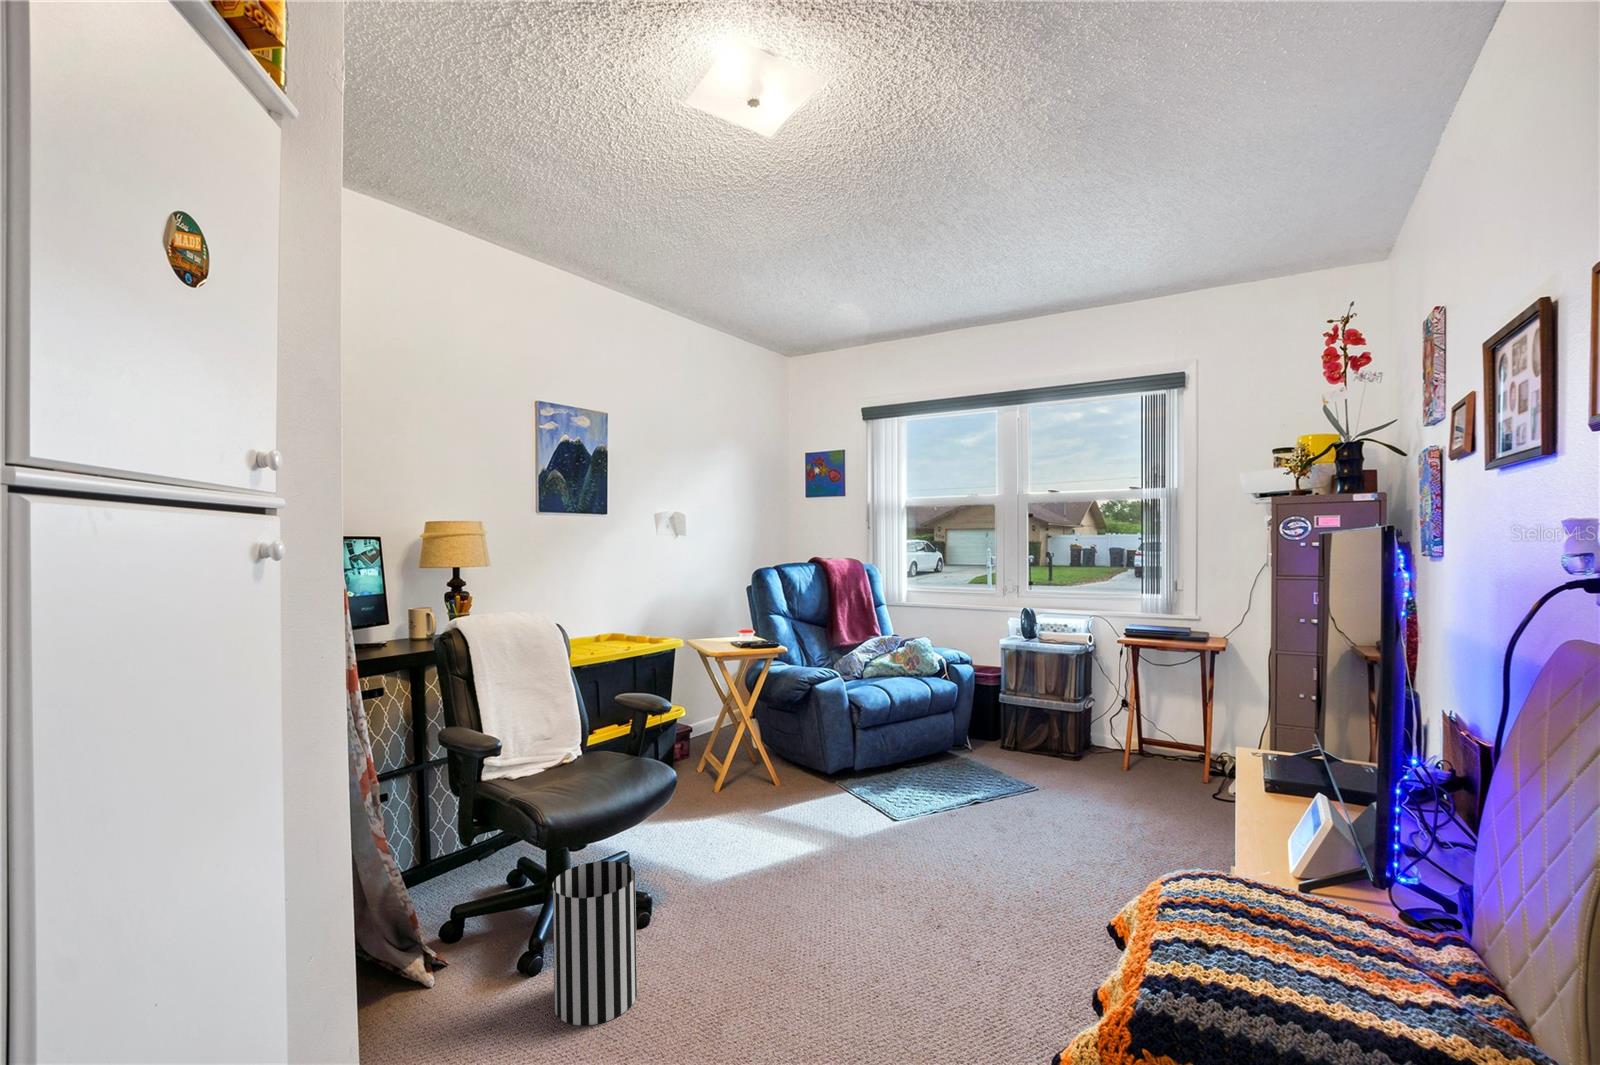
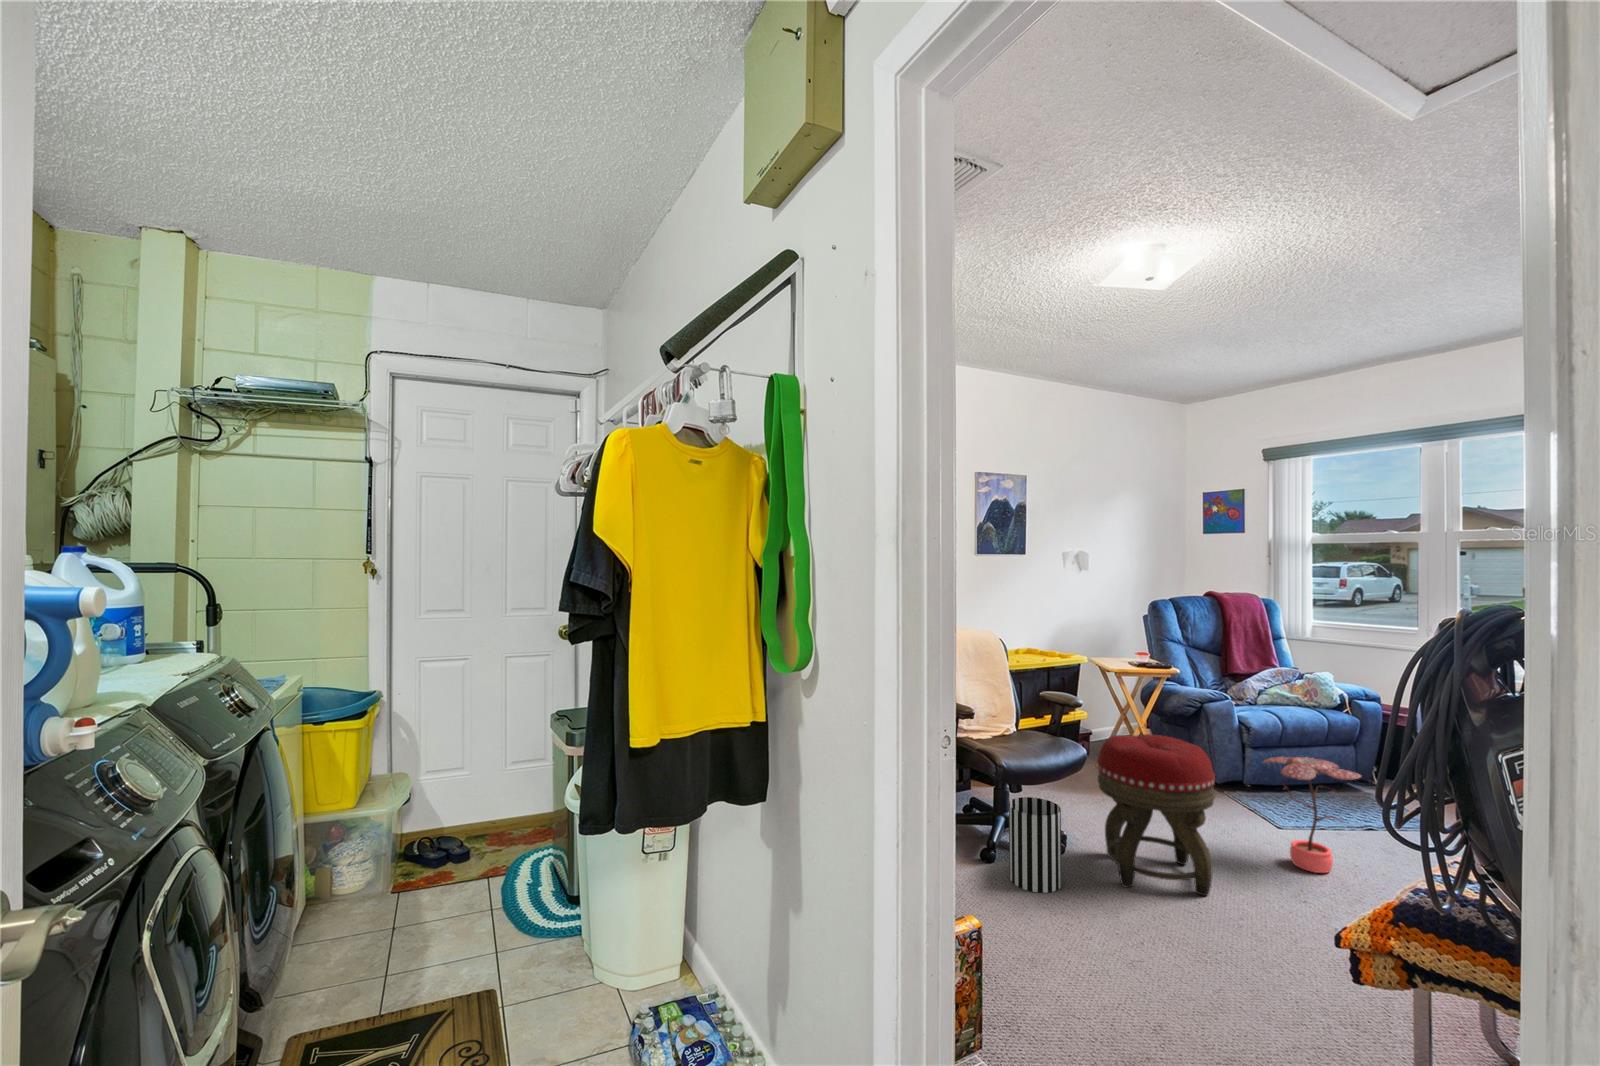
footstool: none [691,732,839,967] -> present [1097,734,1215,896]
potted plant: none [882,732,981,870] -> present [1263,757,1361,873]

